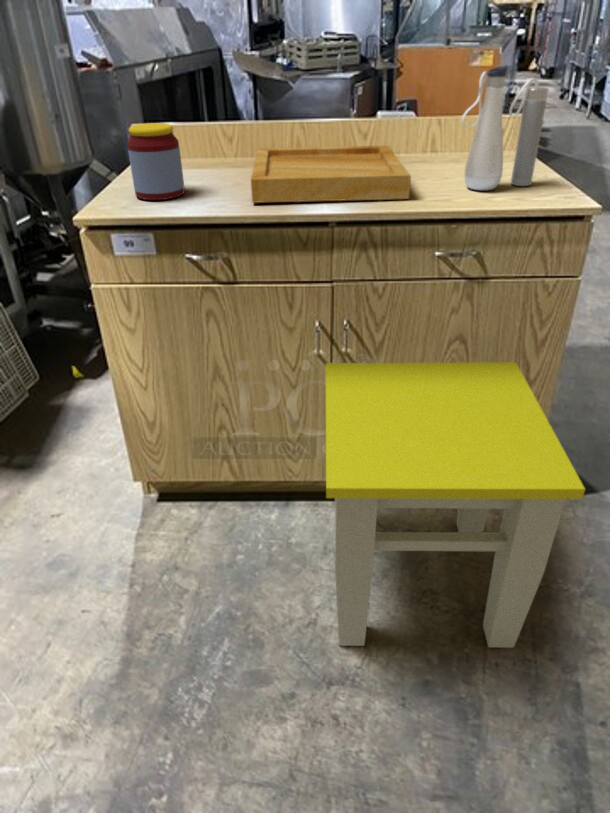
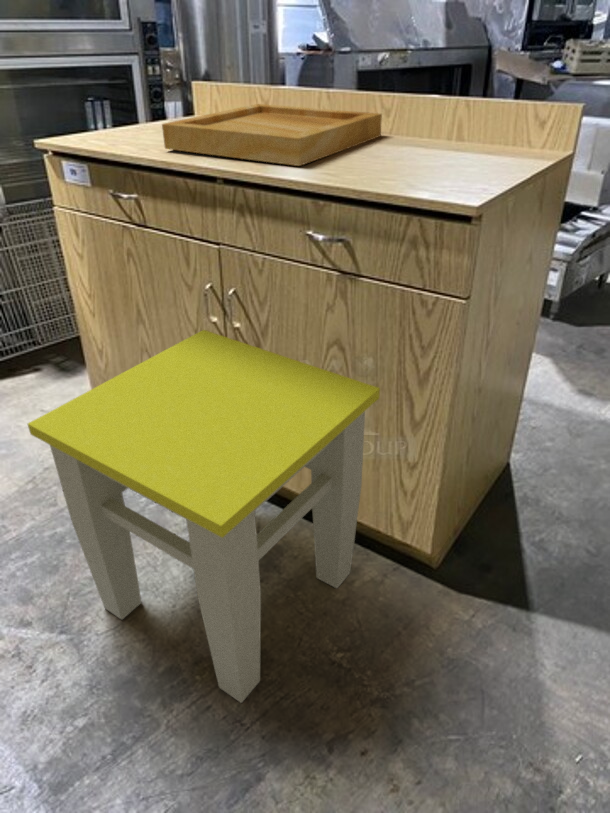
water bottle: present [461,65,548,190] -> none [371,12,485,173]
jar: present [127,123,185,200] -> none [97,65,153,138]

